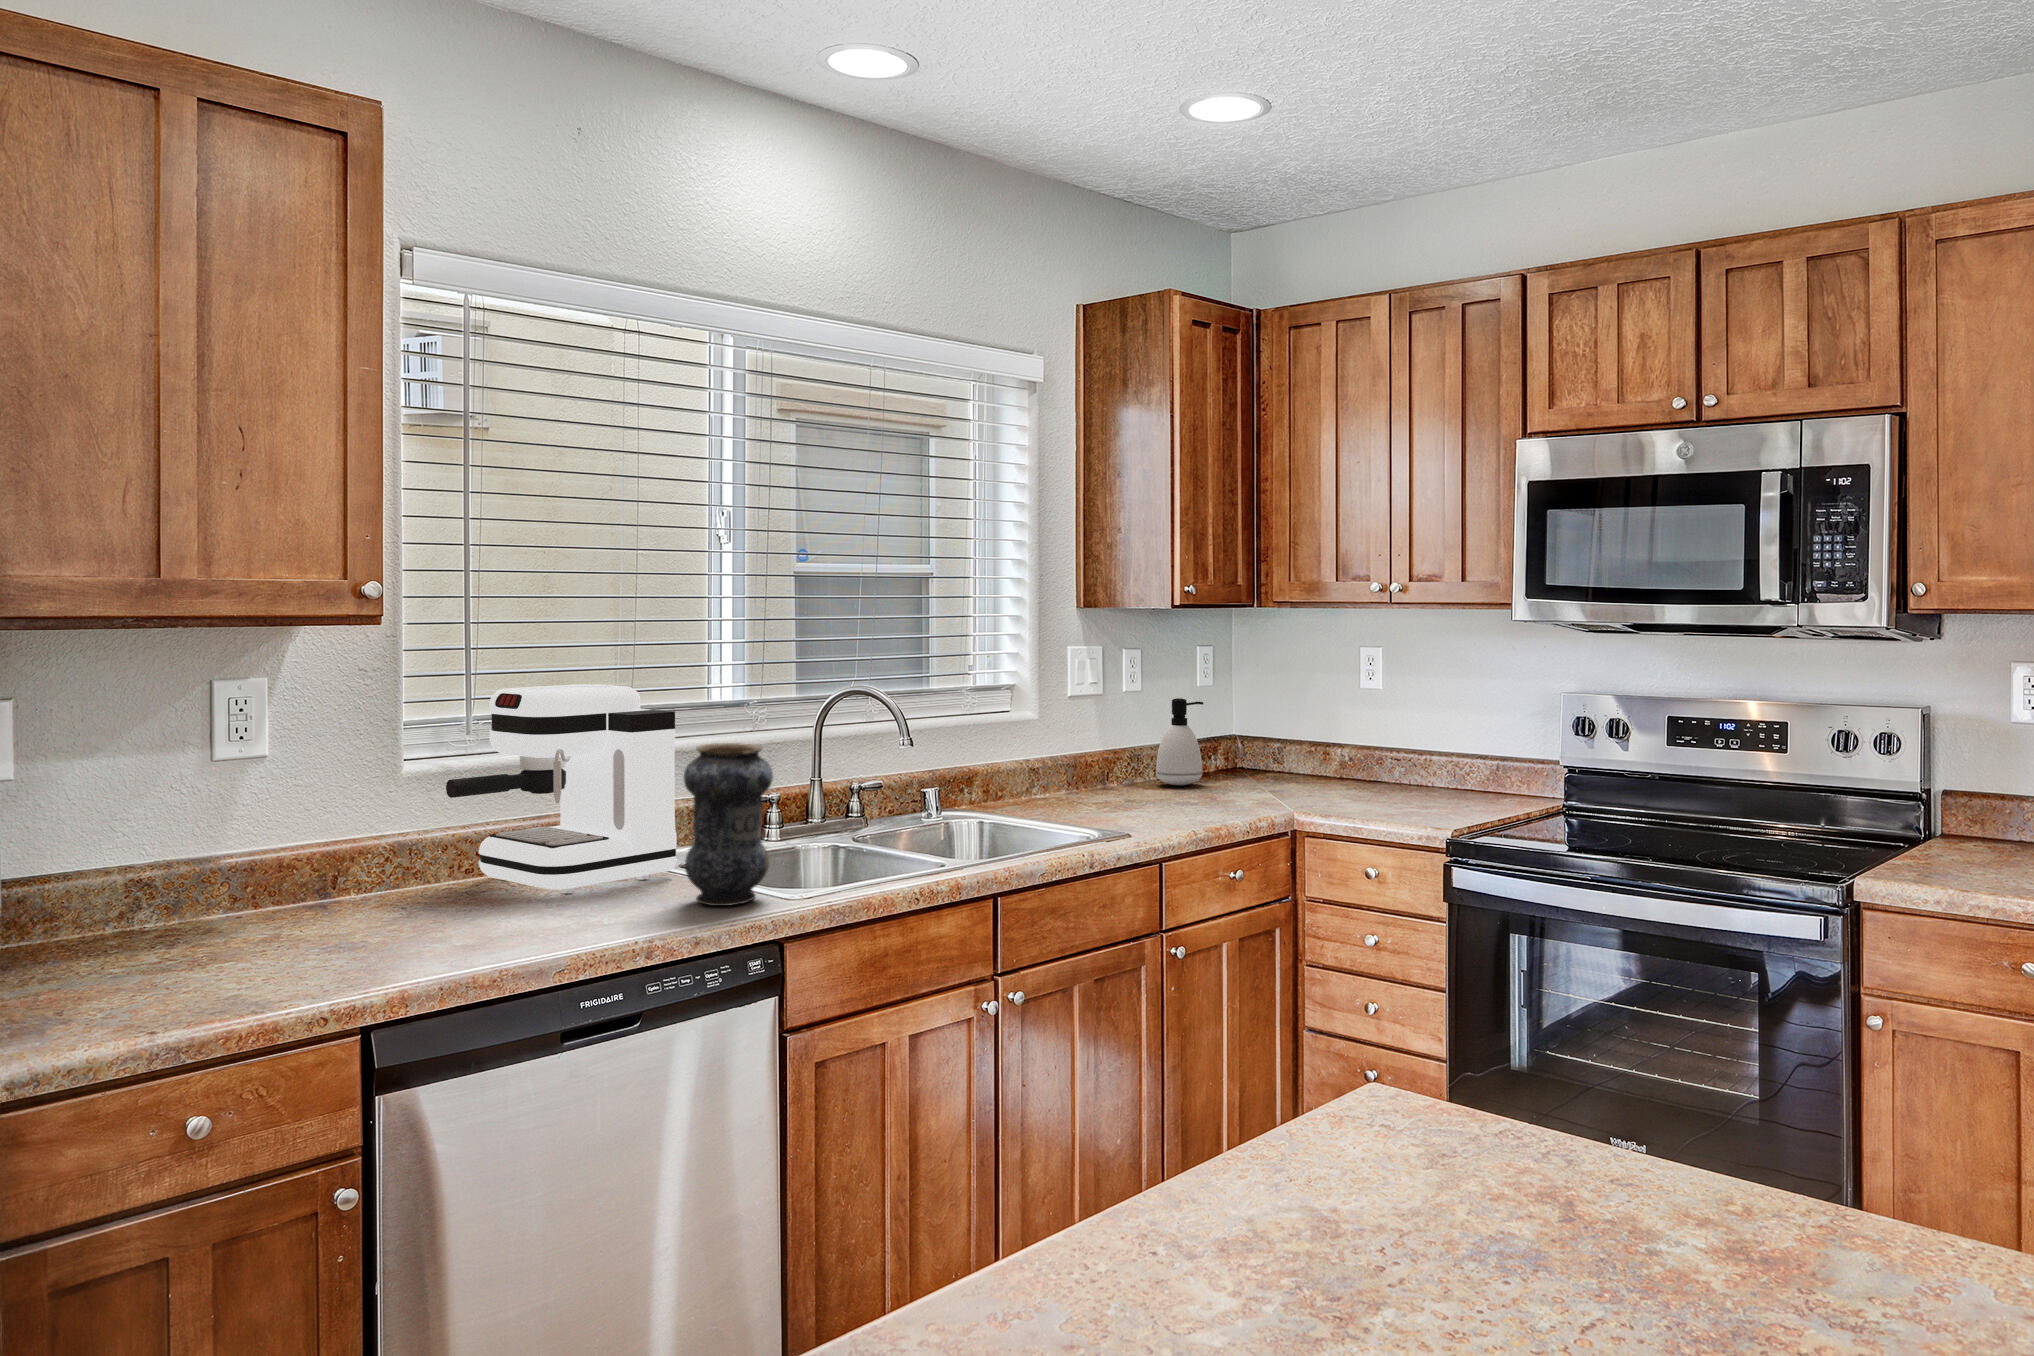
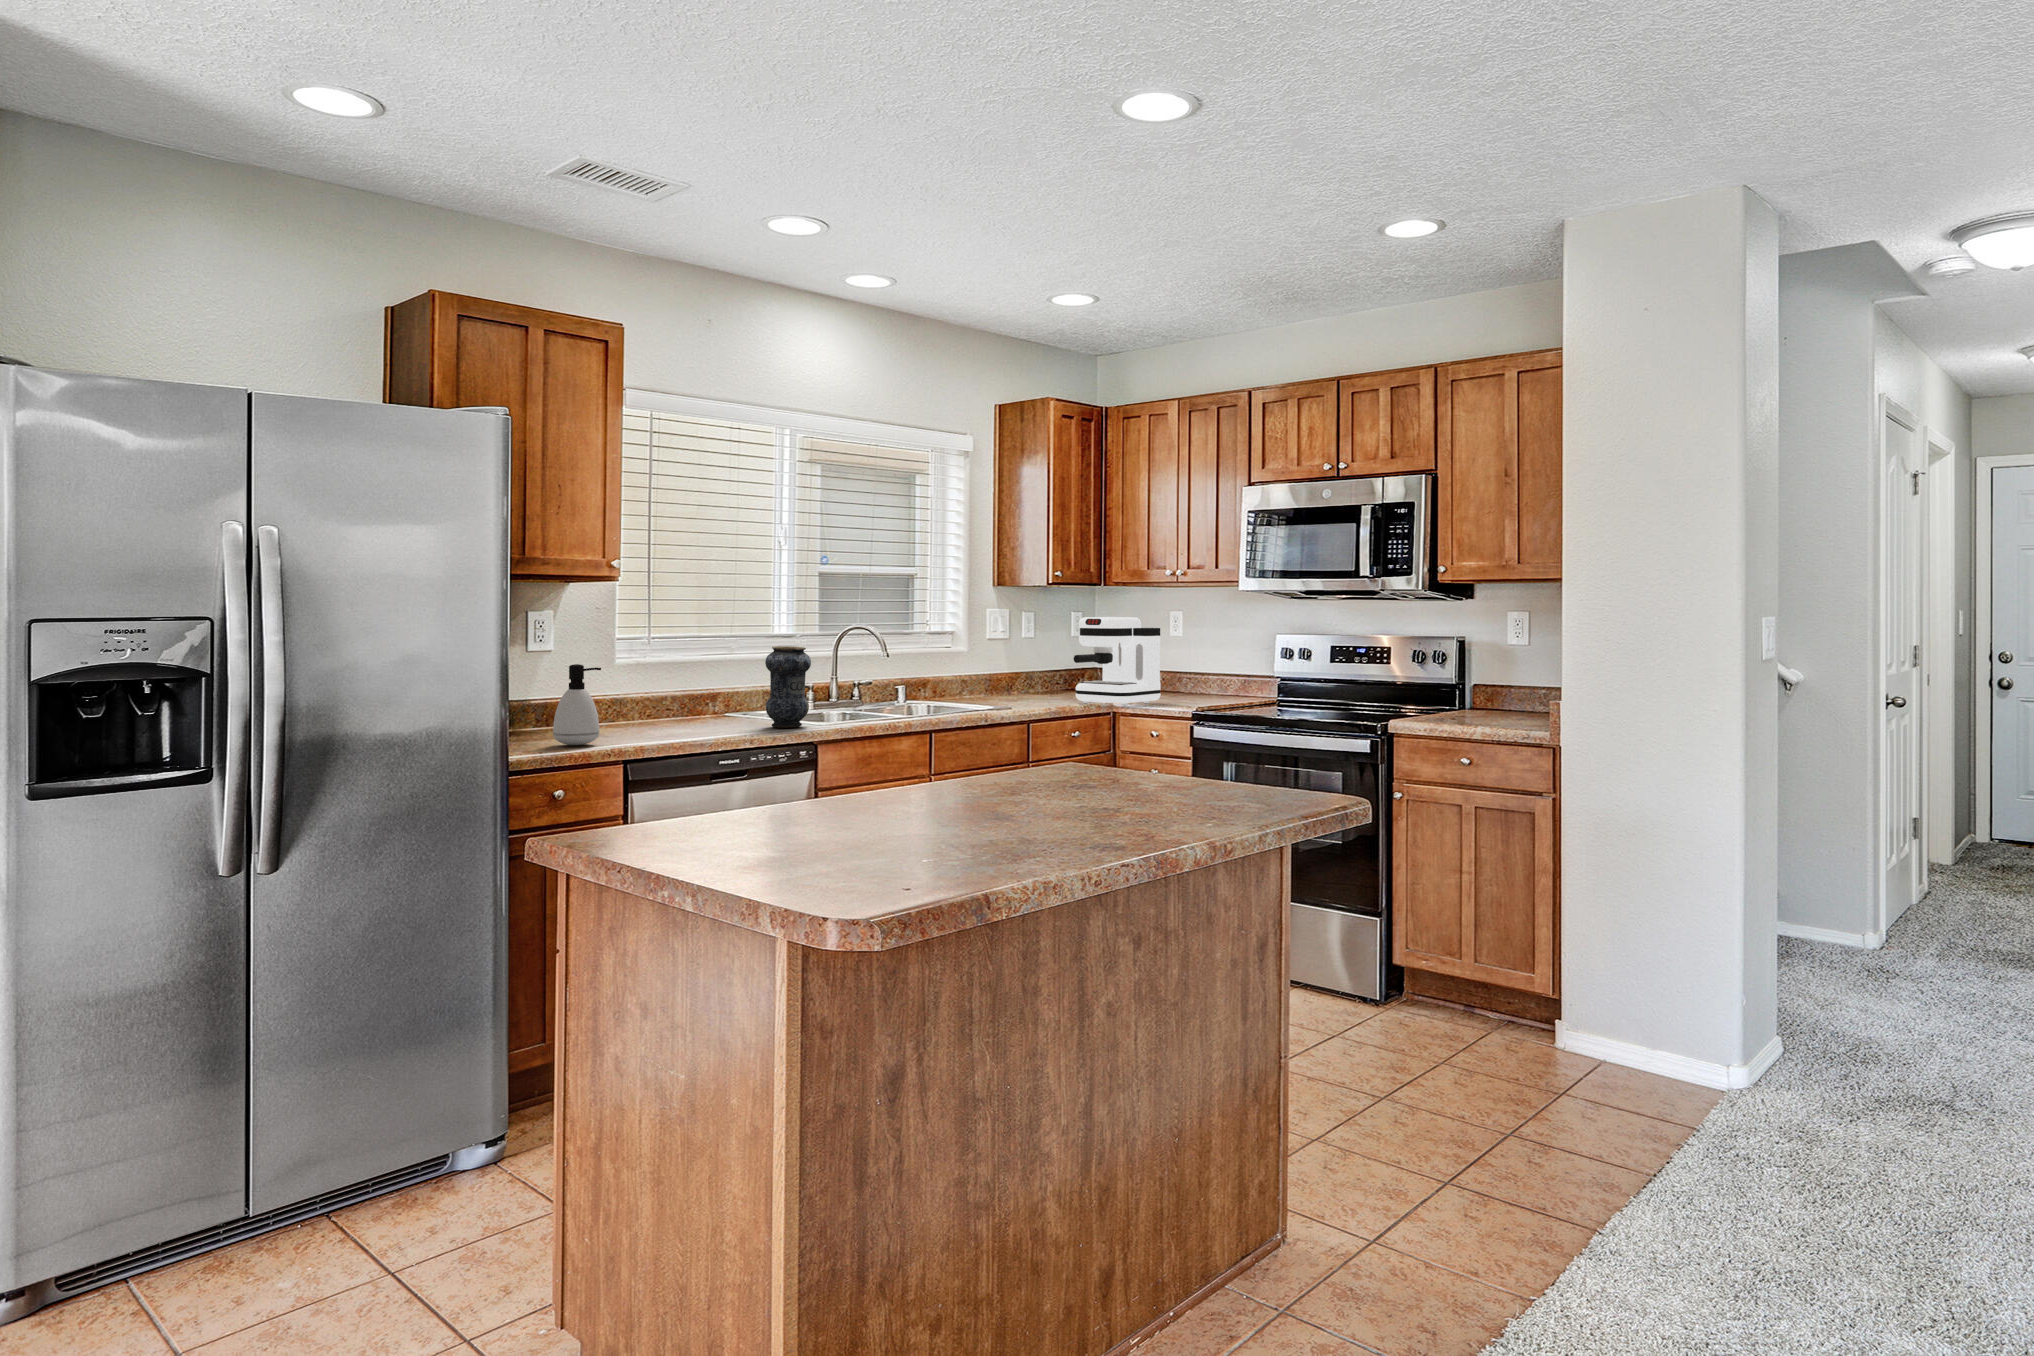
coffee maker: present [446,684,677,893] -> present [1074,617,1161,705]
soap dispenser: present [1156,698,1203,785] -> present [553,664,601,745]

